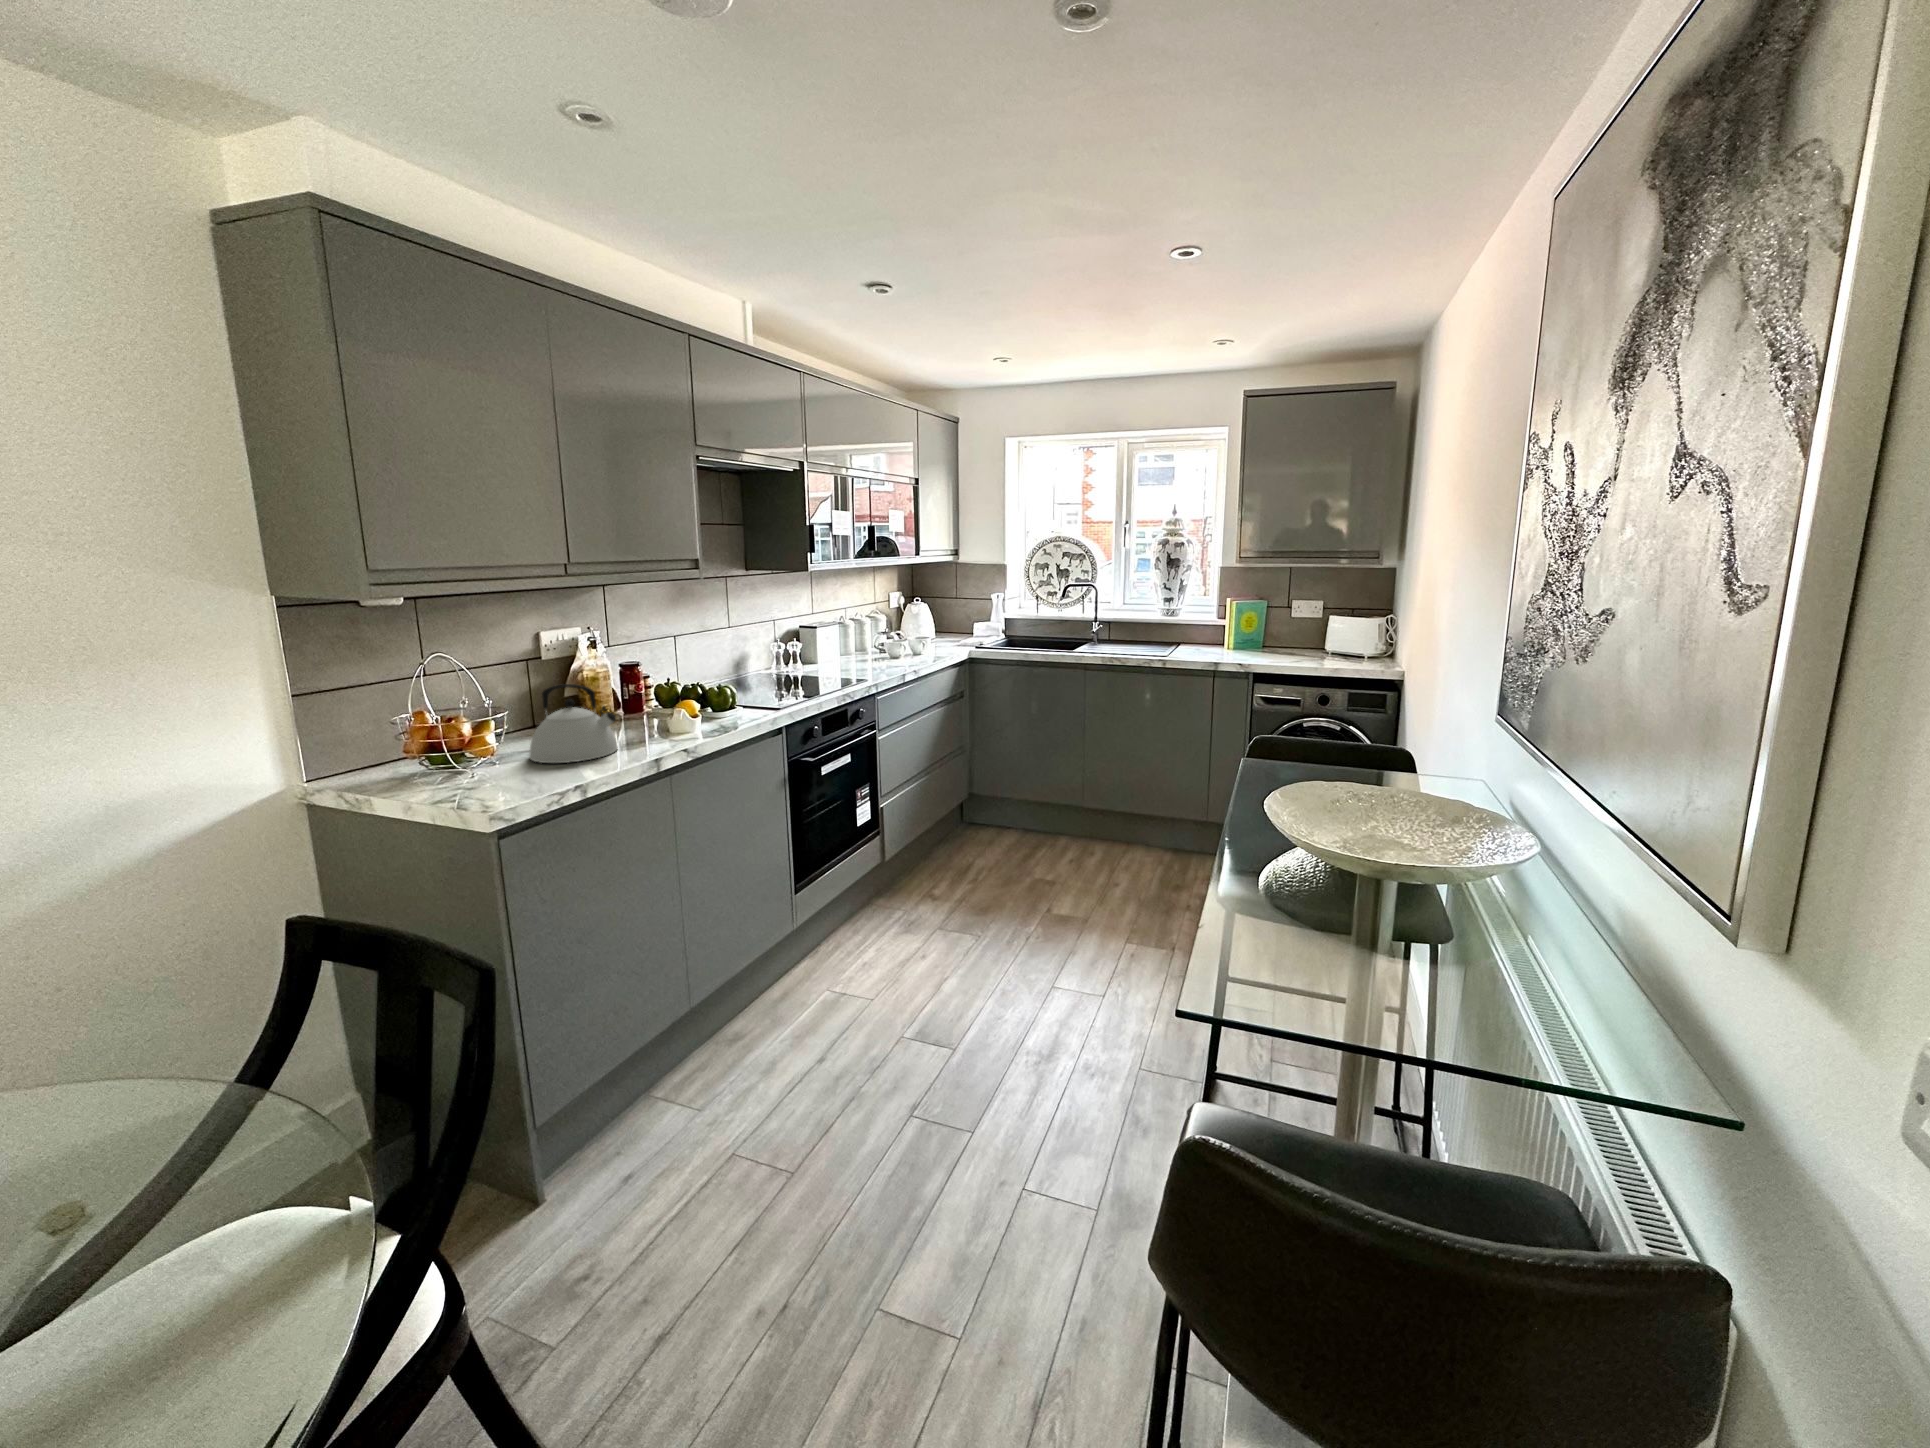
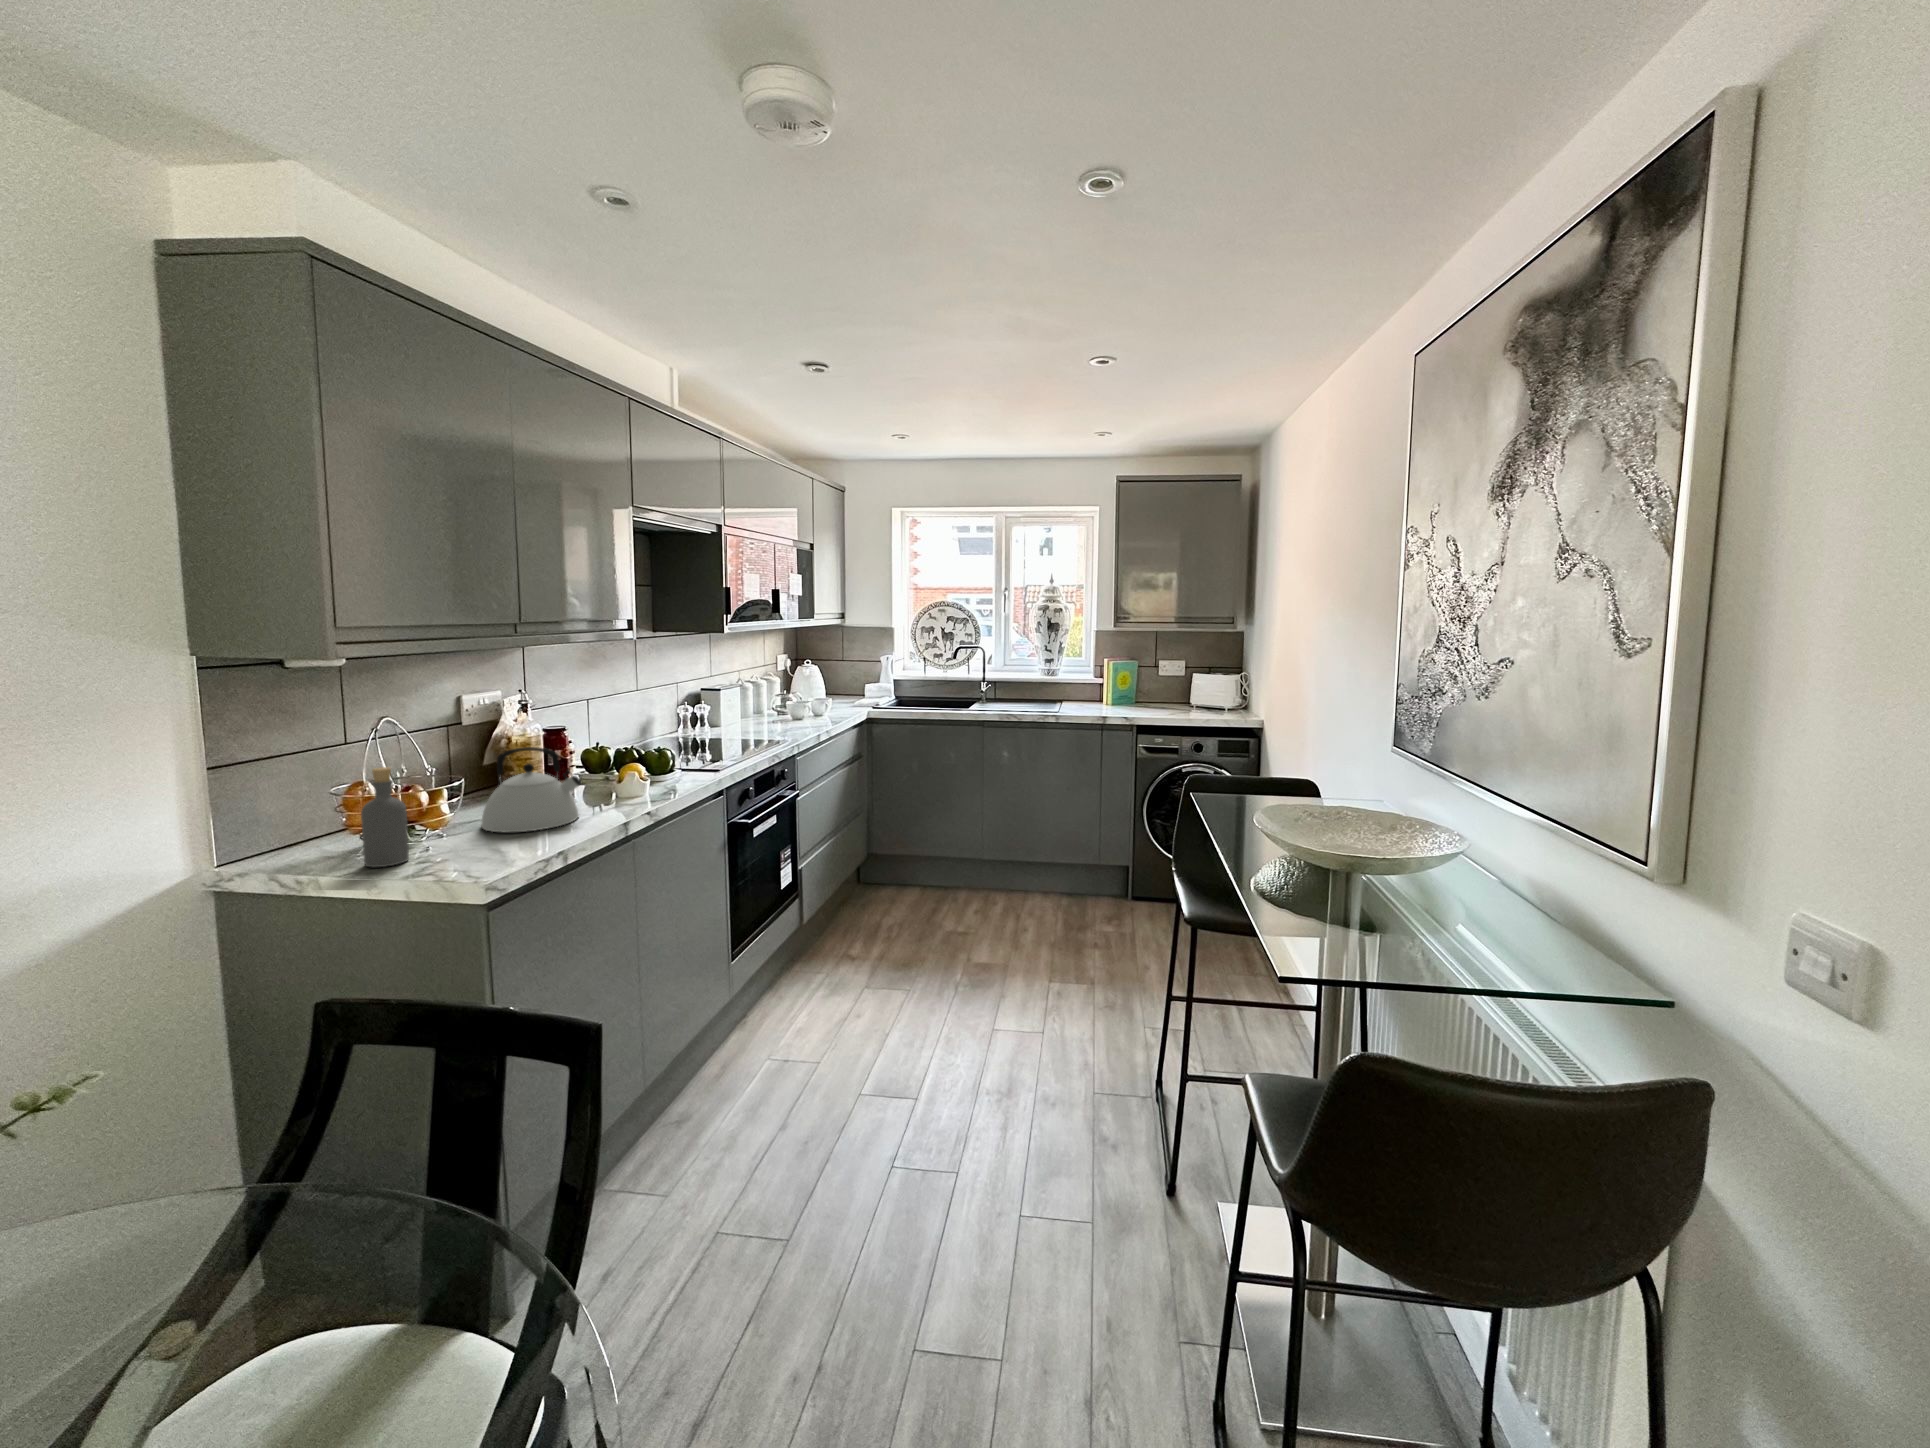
bottle: none [404,701,450,790] -> present [361,767,409,867]

